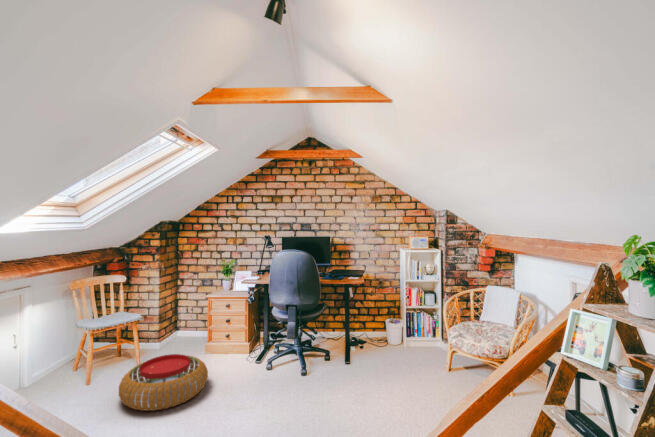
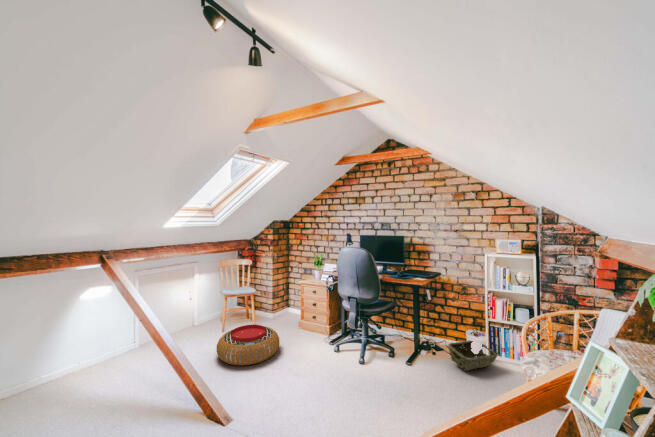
woven basket: none [380,327,415,354] -> present [448,340,497,371]

